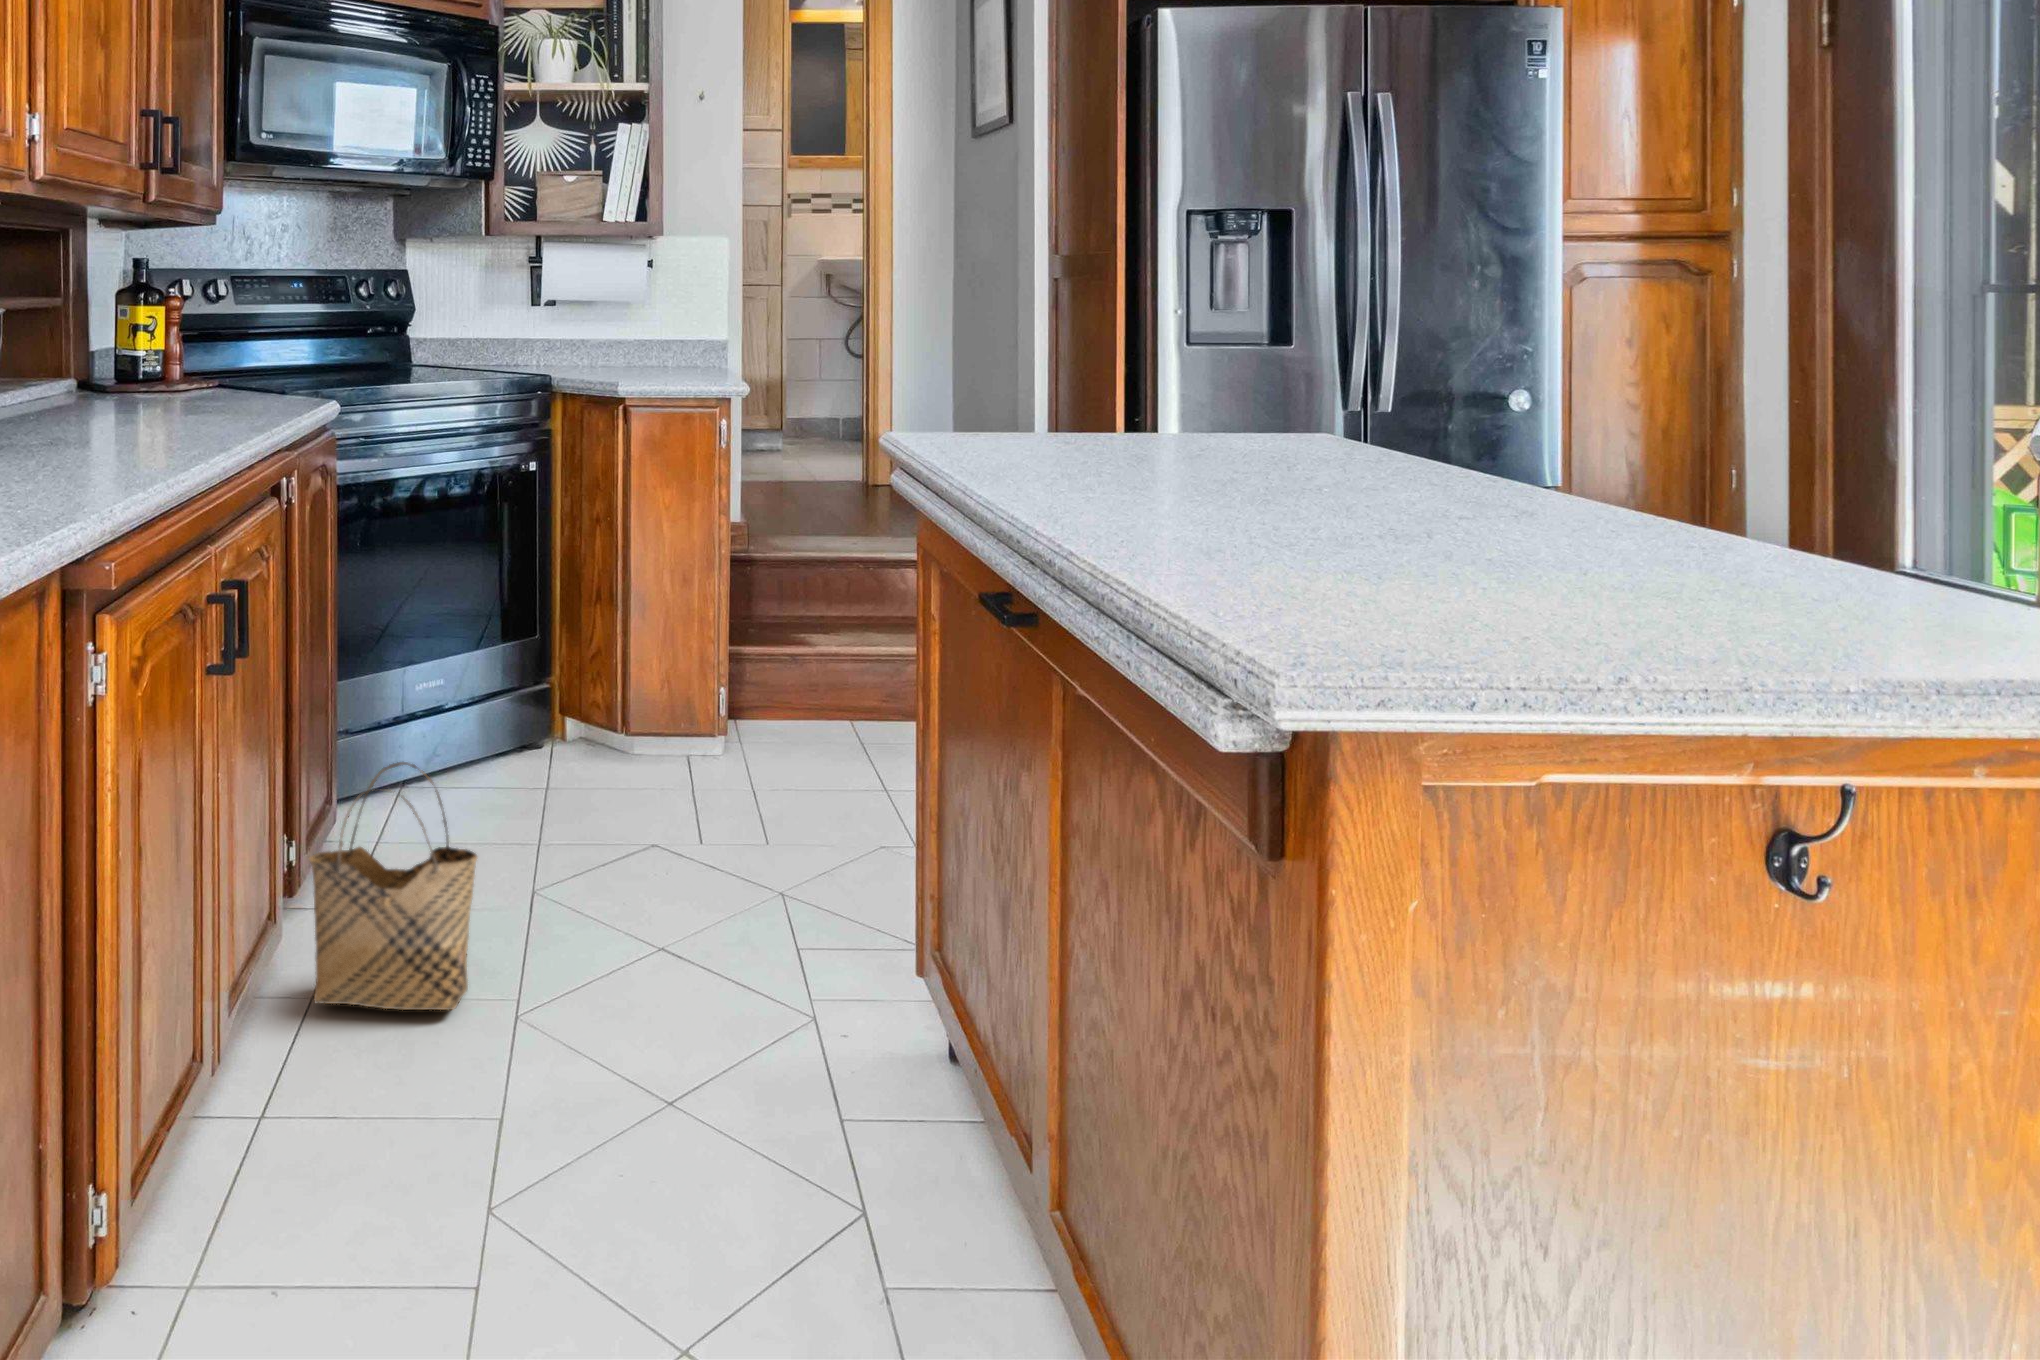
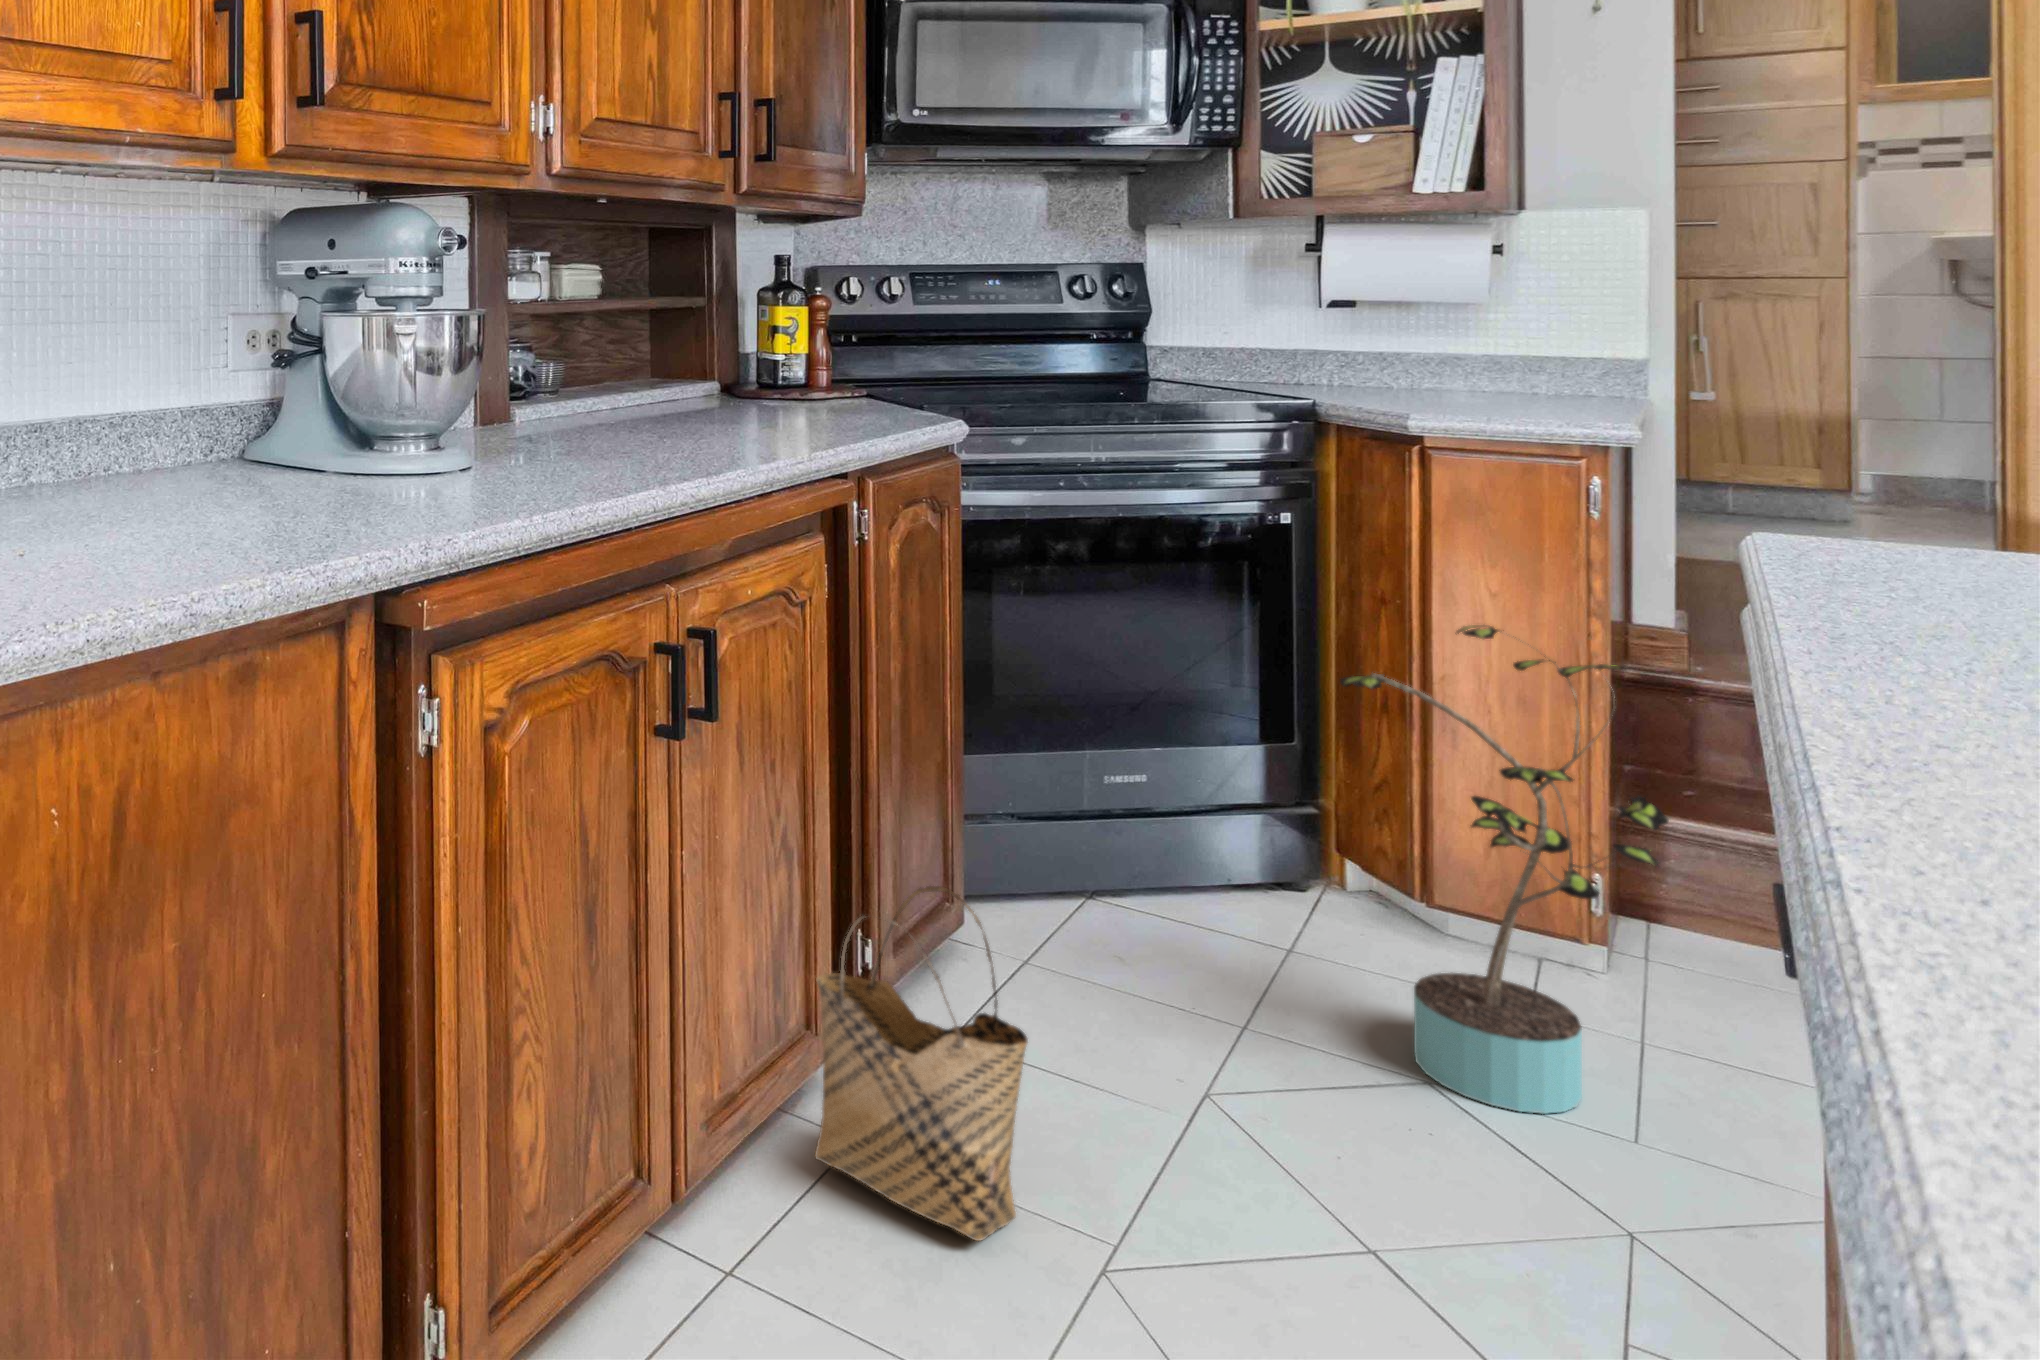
potted plant: none [607,523,786,836] -> present [1340,625,1669,1114]

